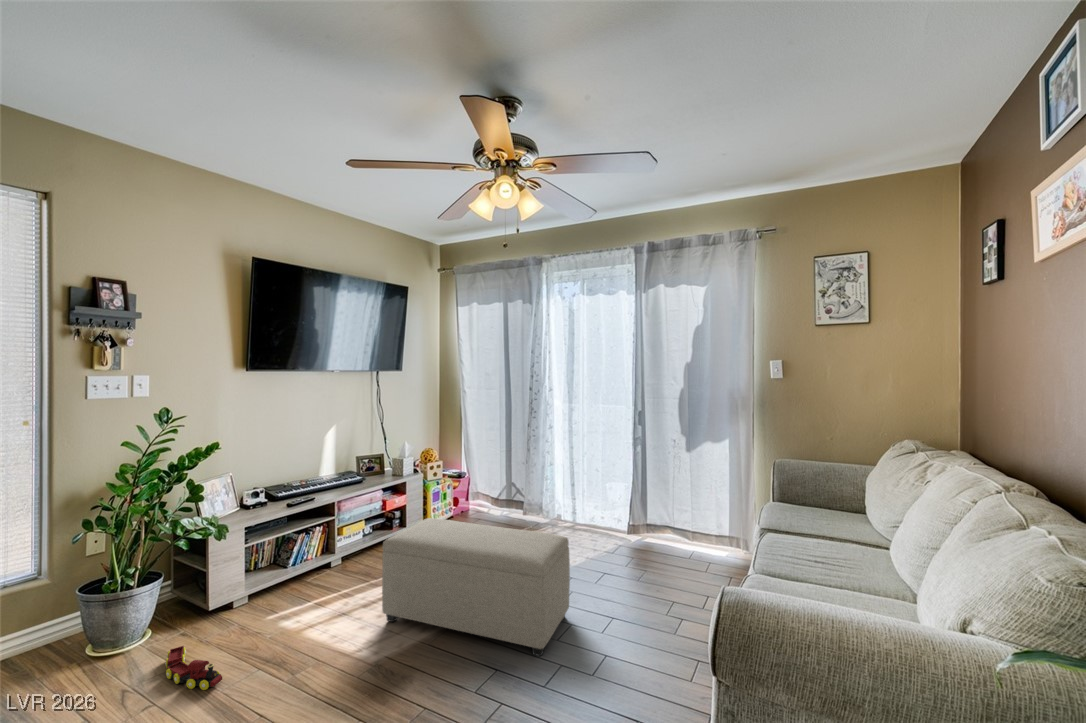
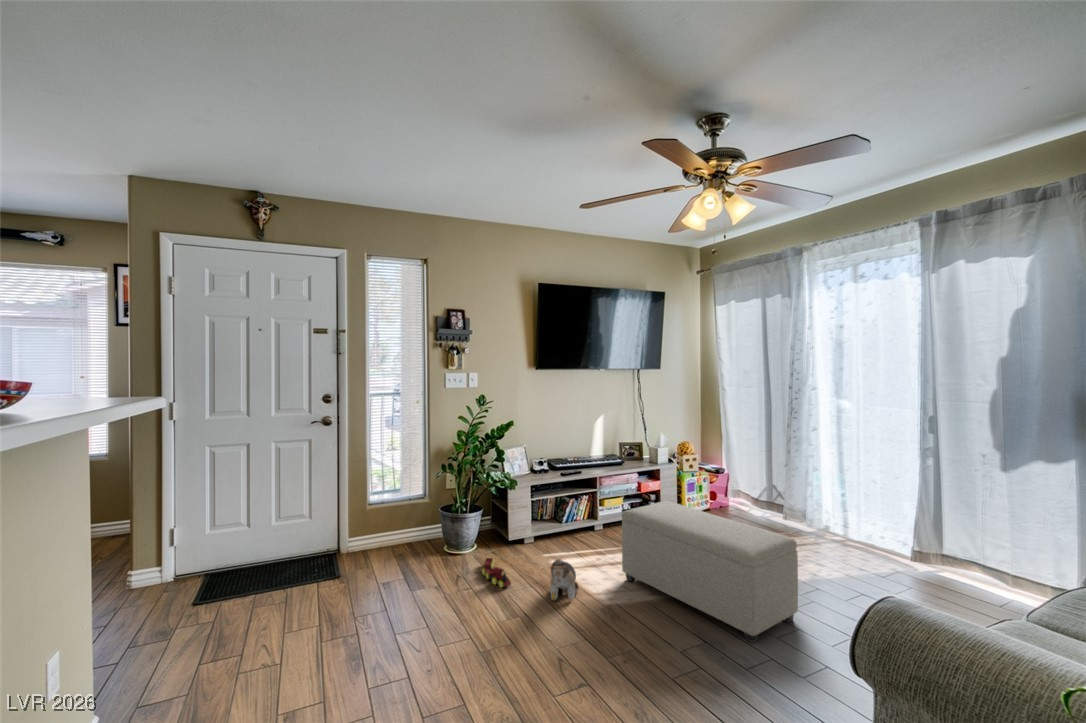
plush toy: none [289,623,329,684] -> present [550,559,579,601]

